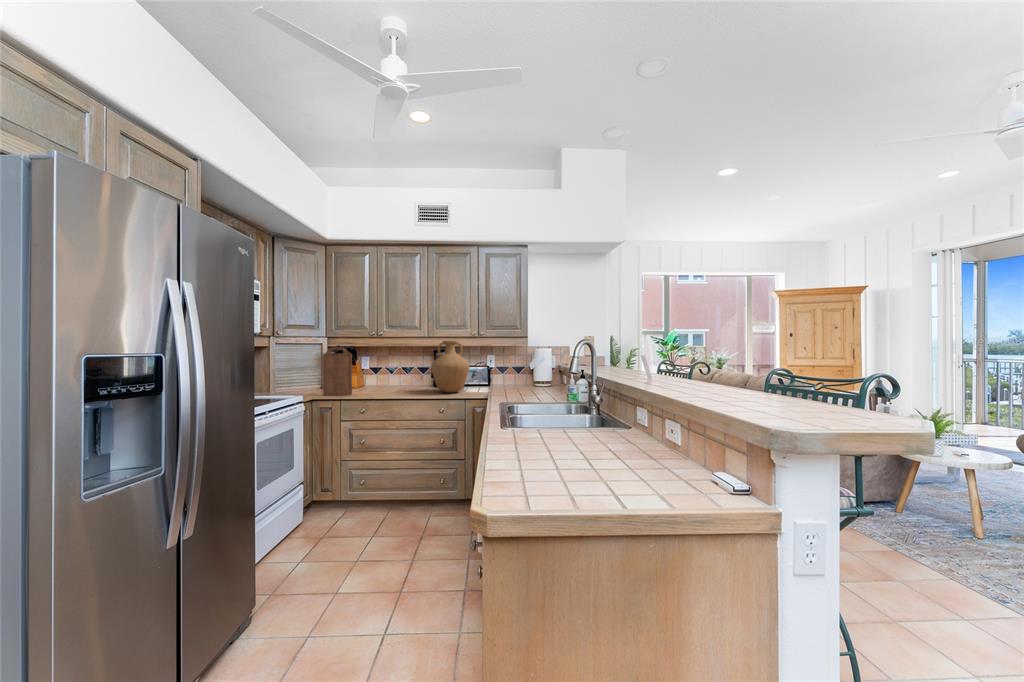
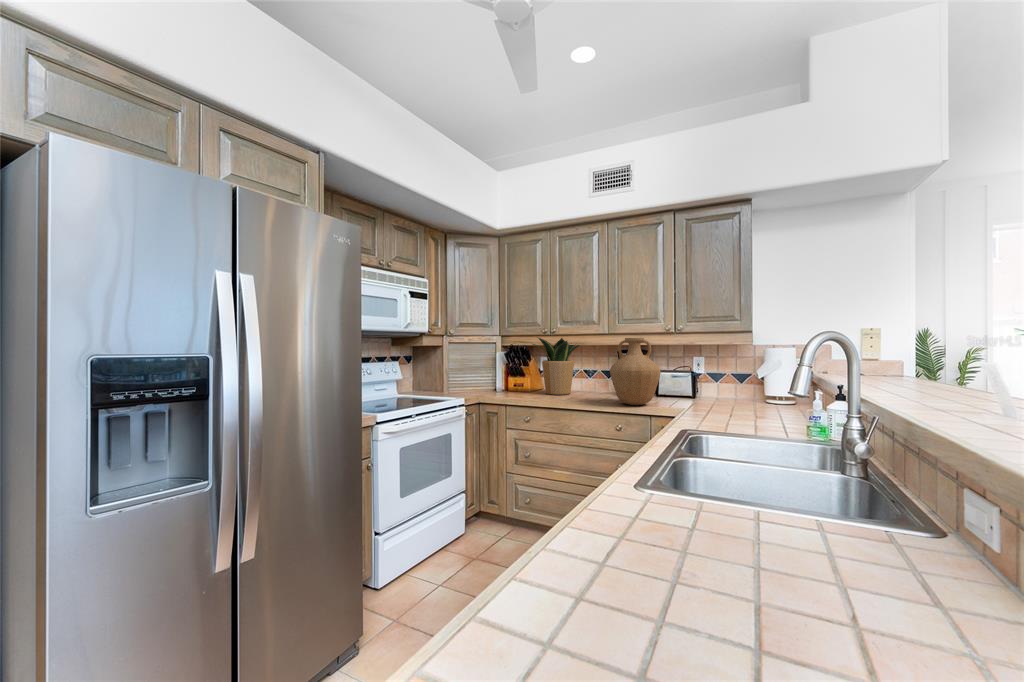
potted plant: none [357,339,408,389] -> present [533,337,580,395]
cutting board: present [323,347,352,395] -> none [489,346,519,400]

